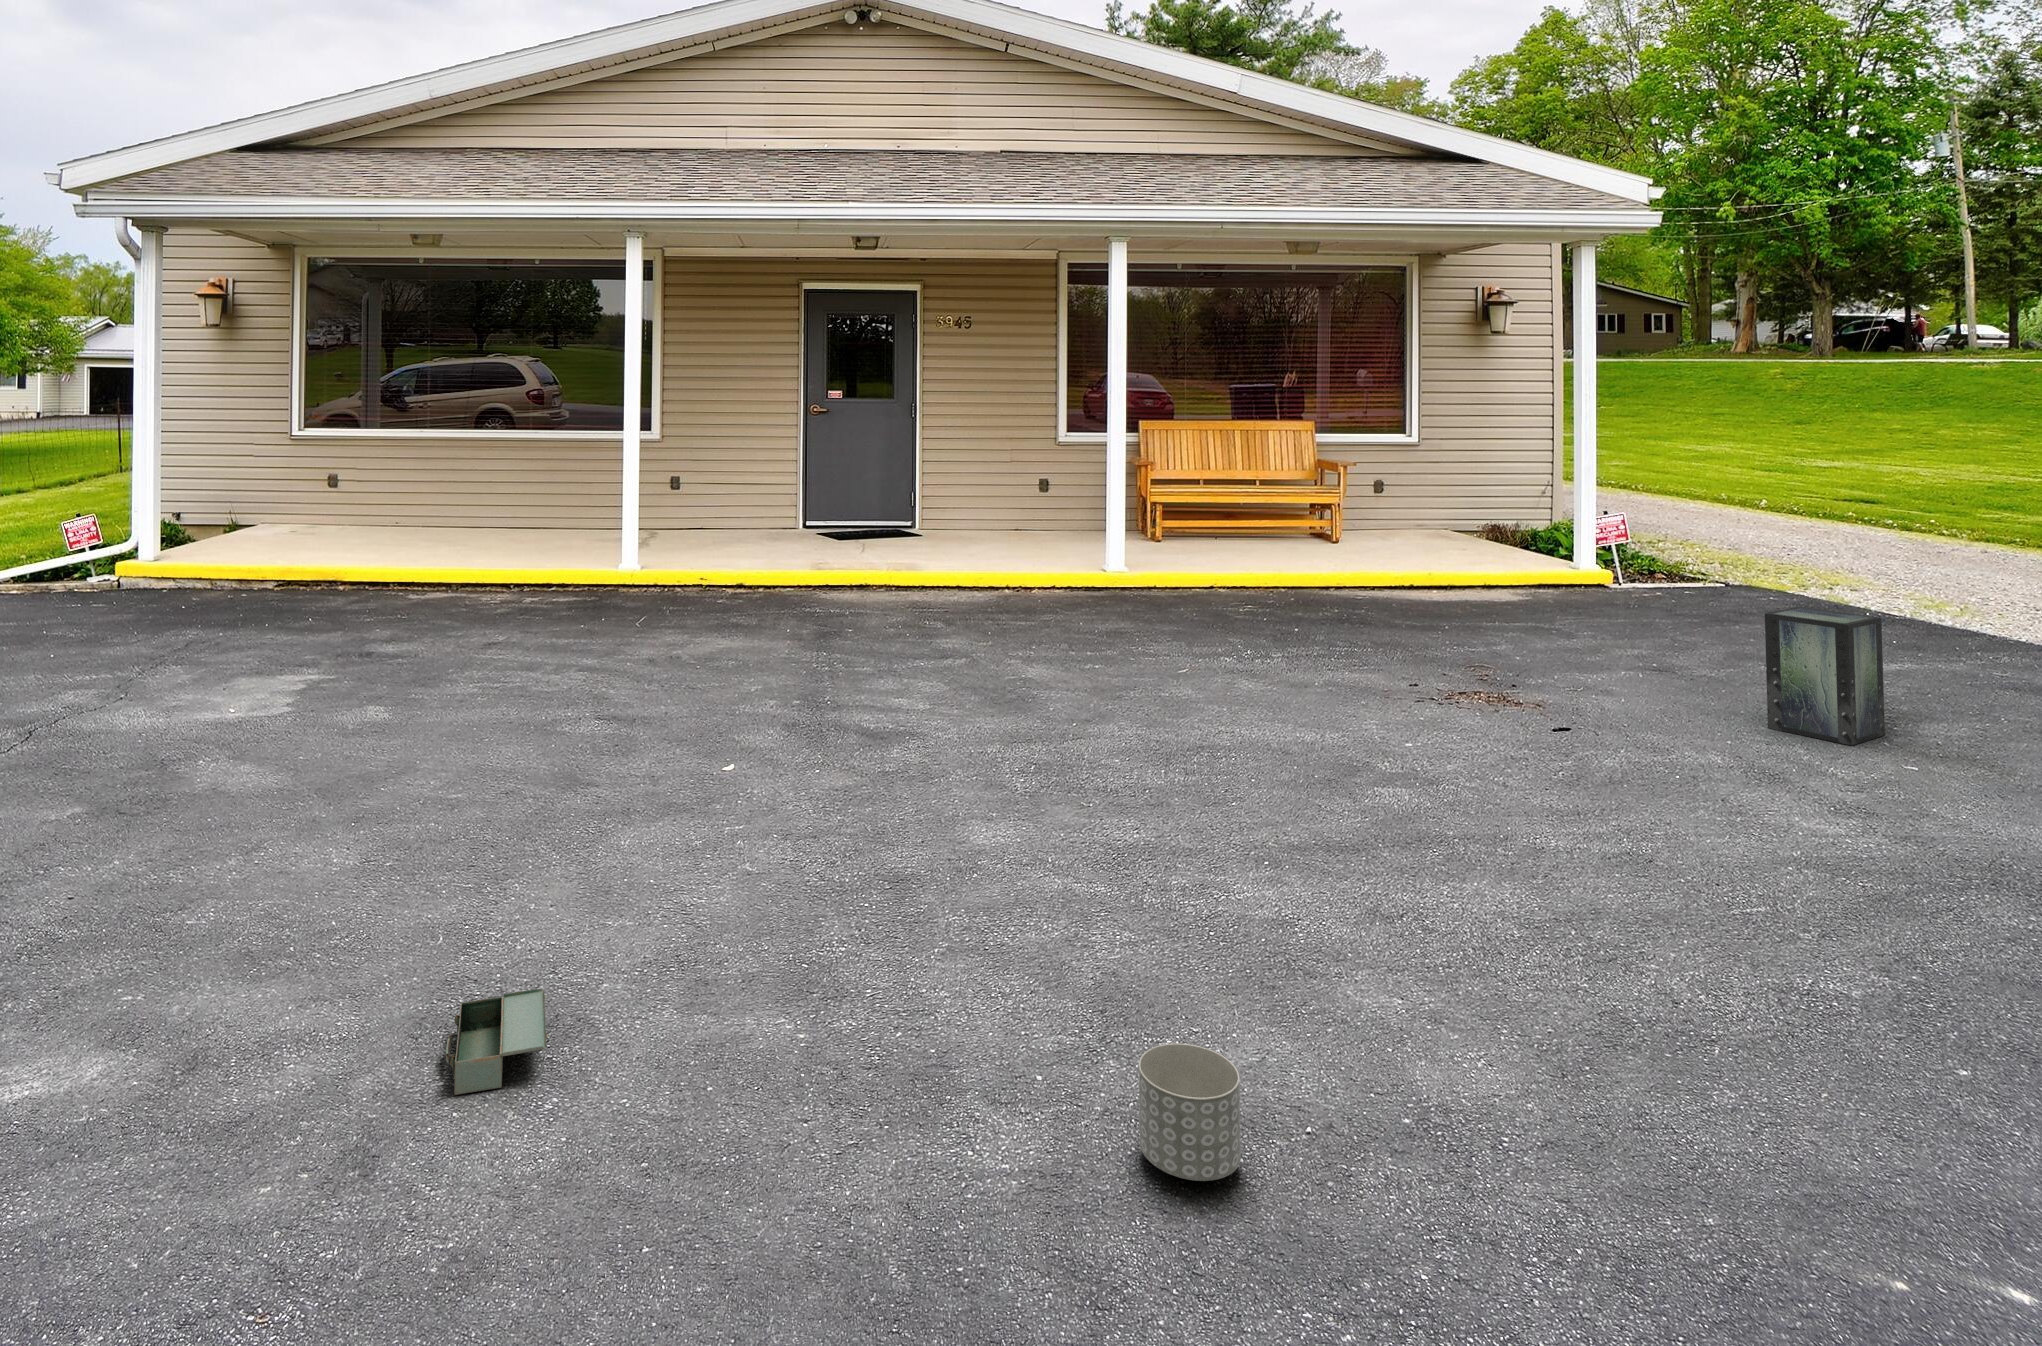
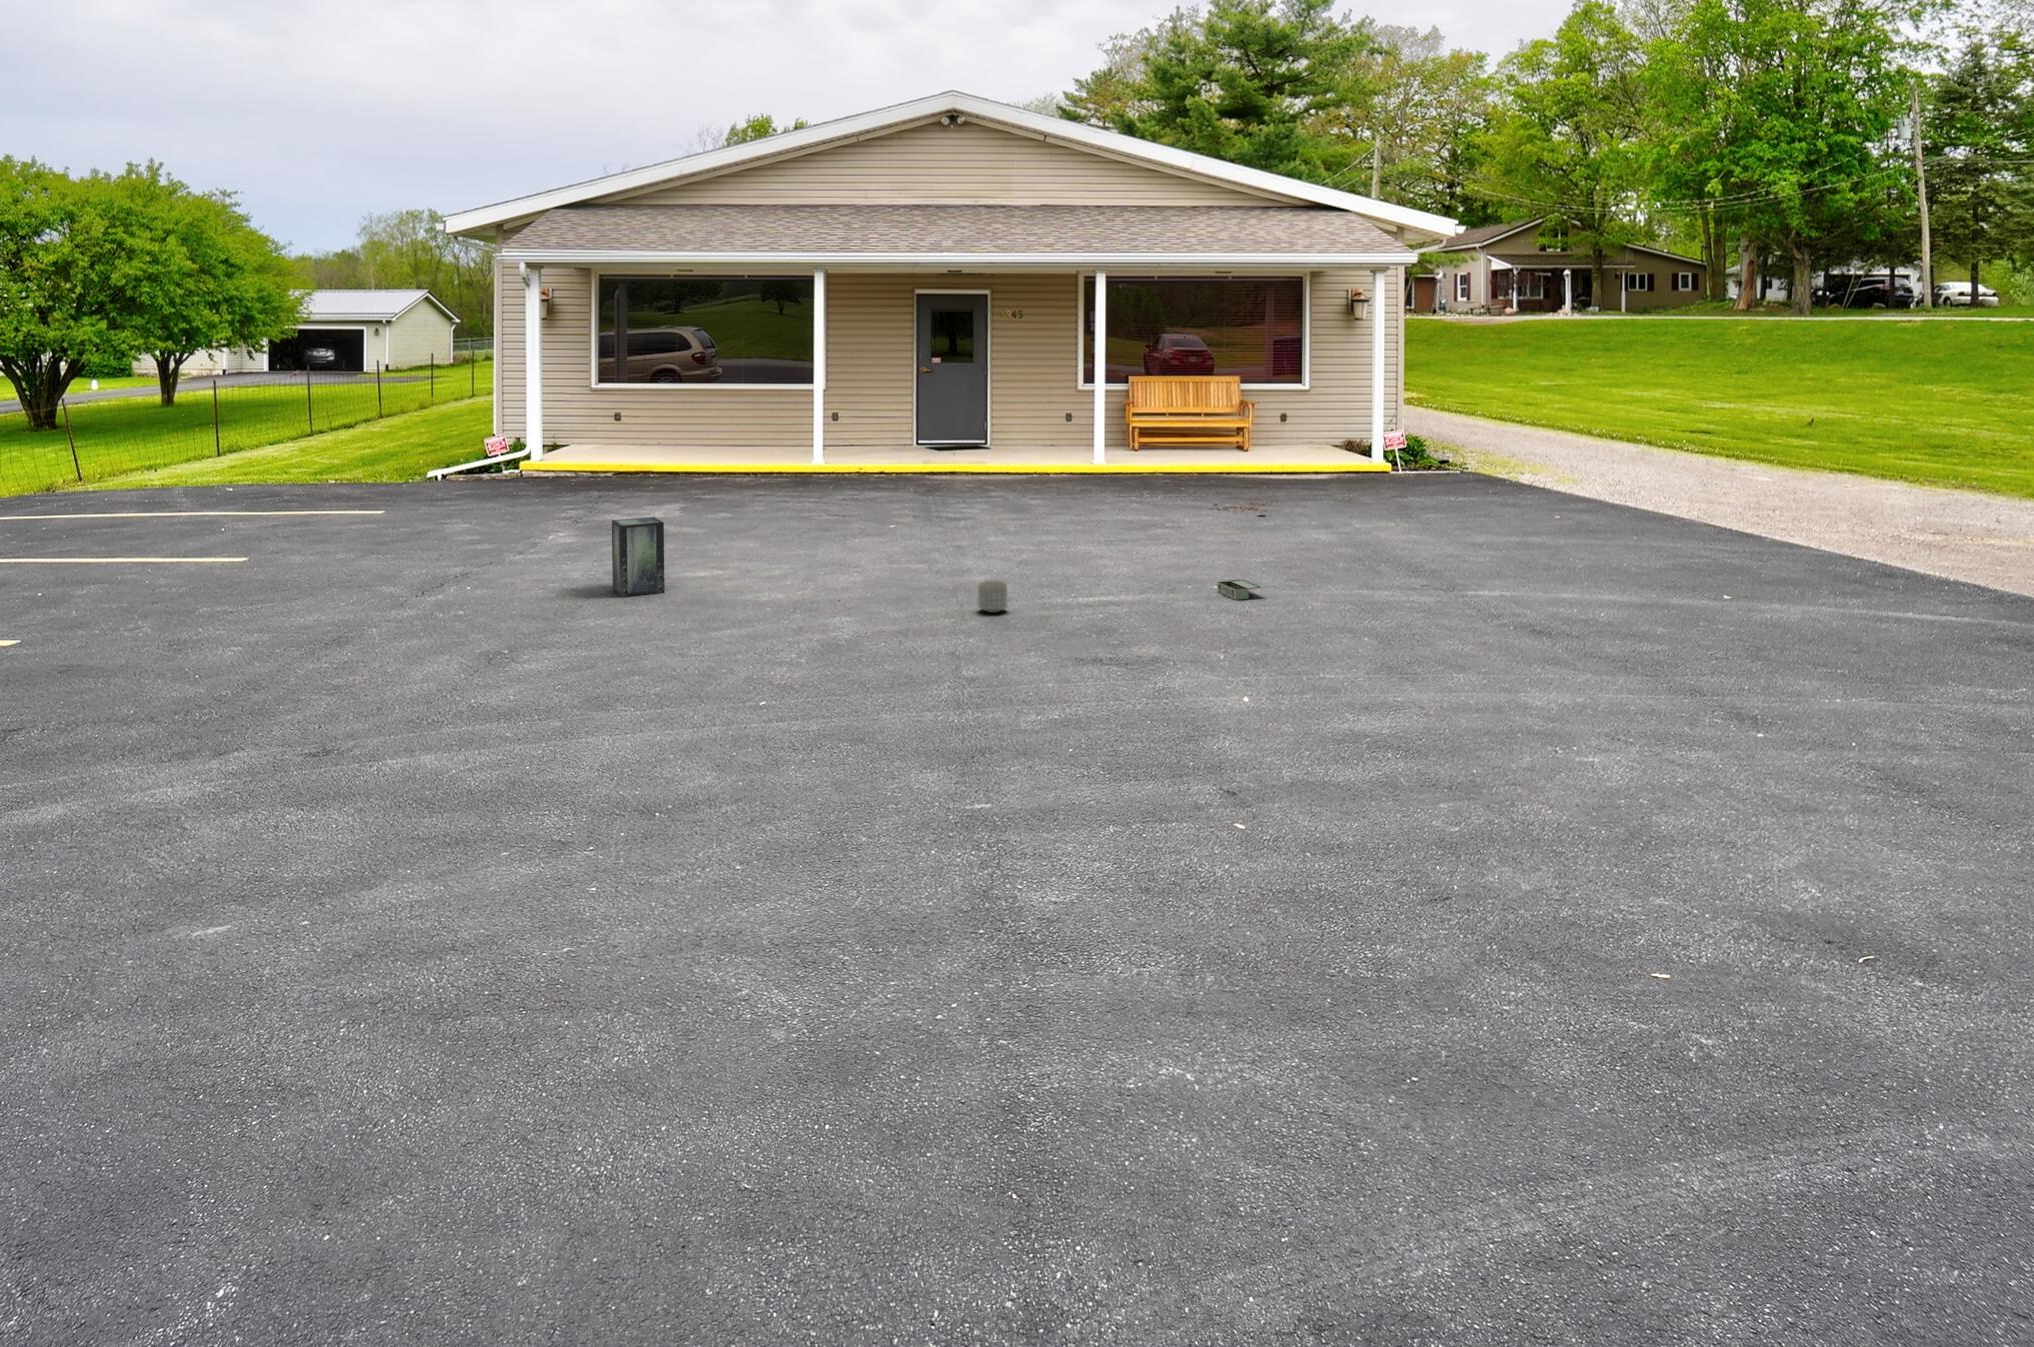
storage box: present [1765,607,1885,745] -> present [612,517,665,597]
toolbox: present [446,989,548,1095] -> present [1217,580,1261,600]

